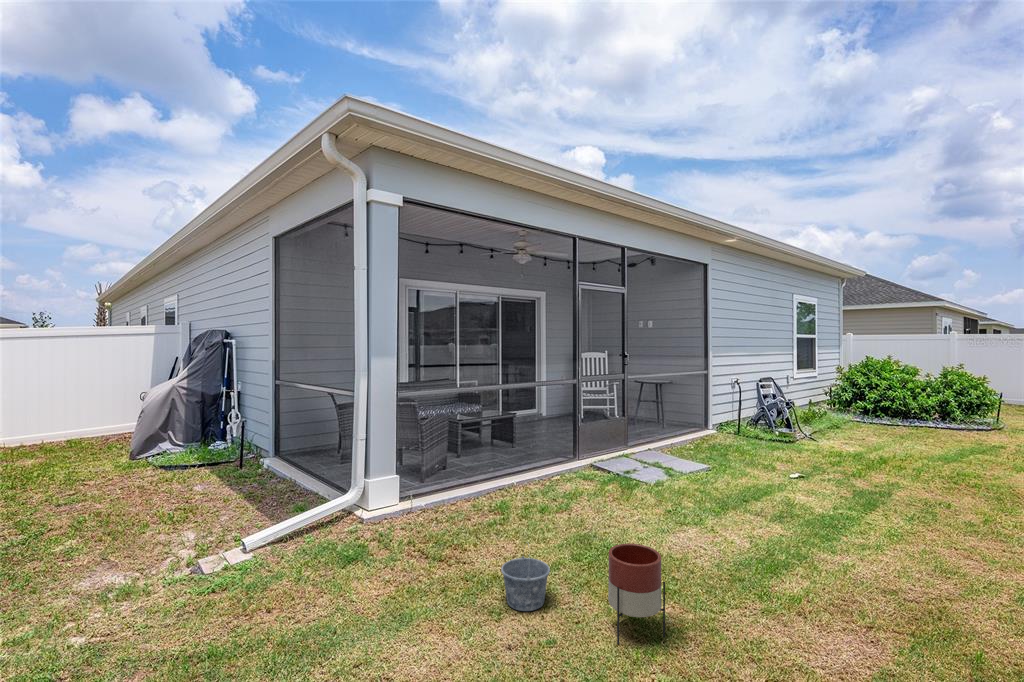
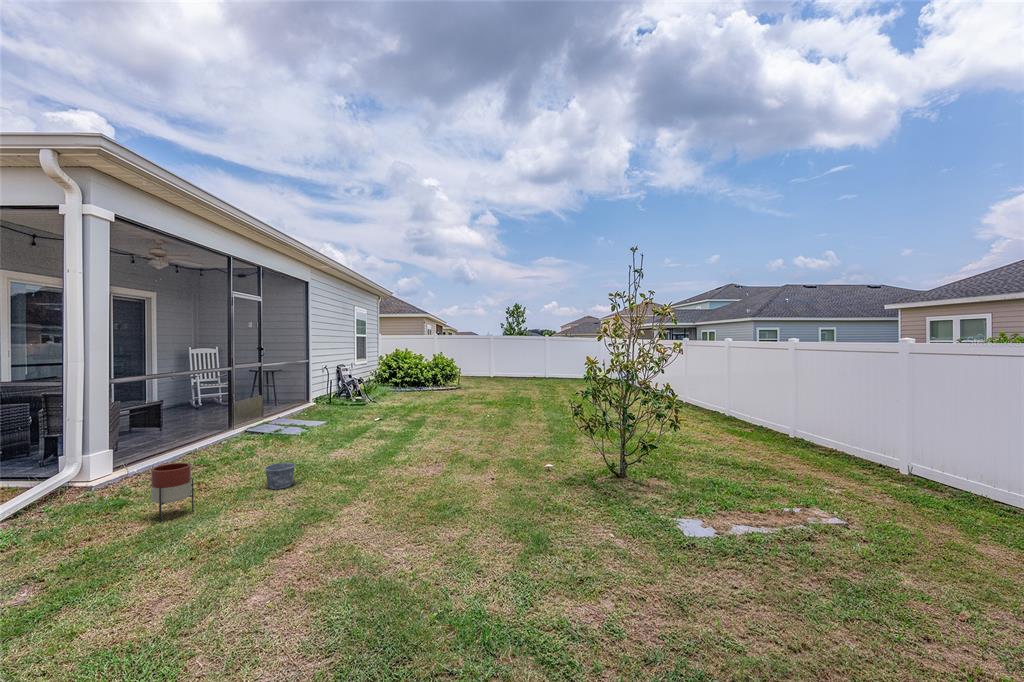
planter: present [608,543,665,644] -> present [151,463,193,522]

